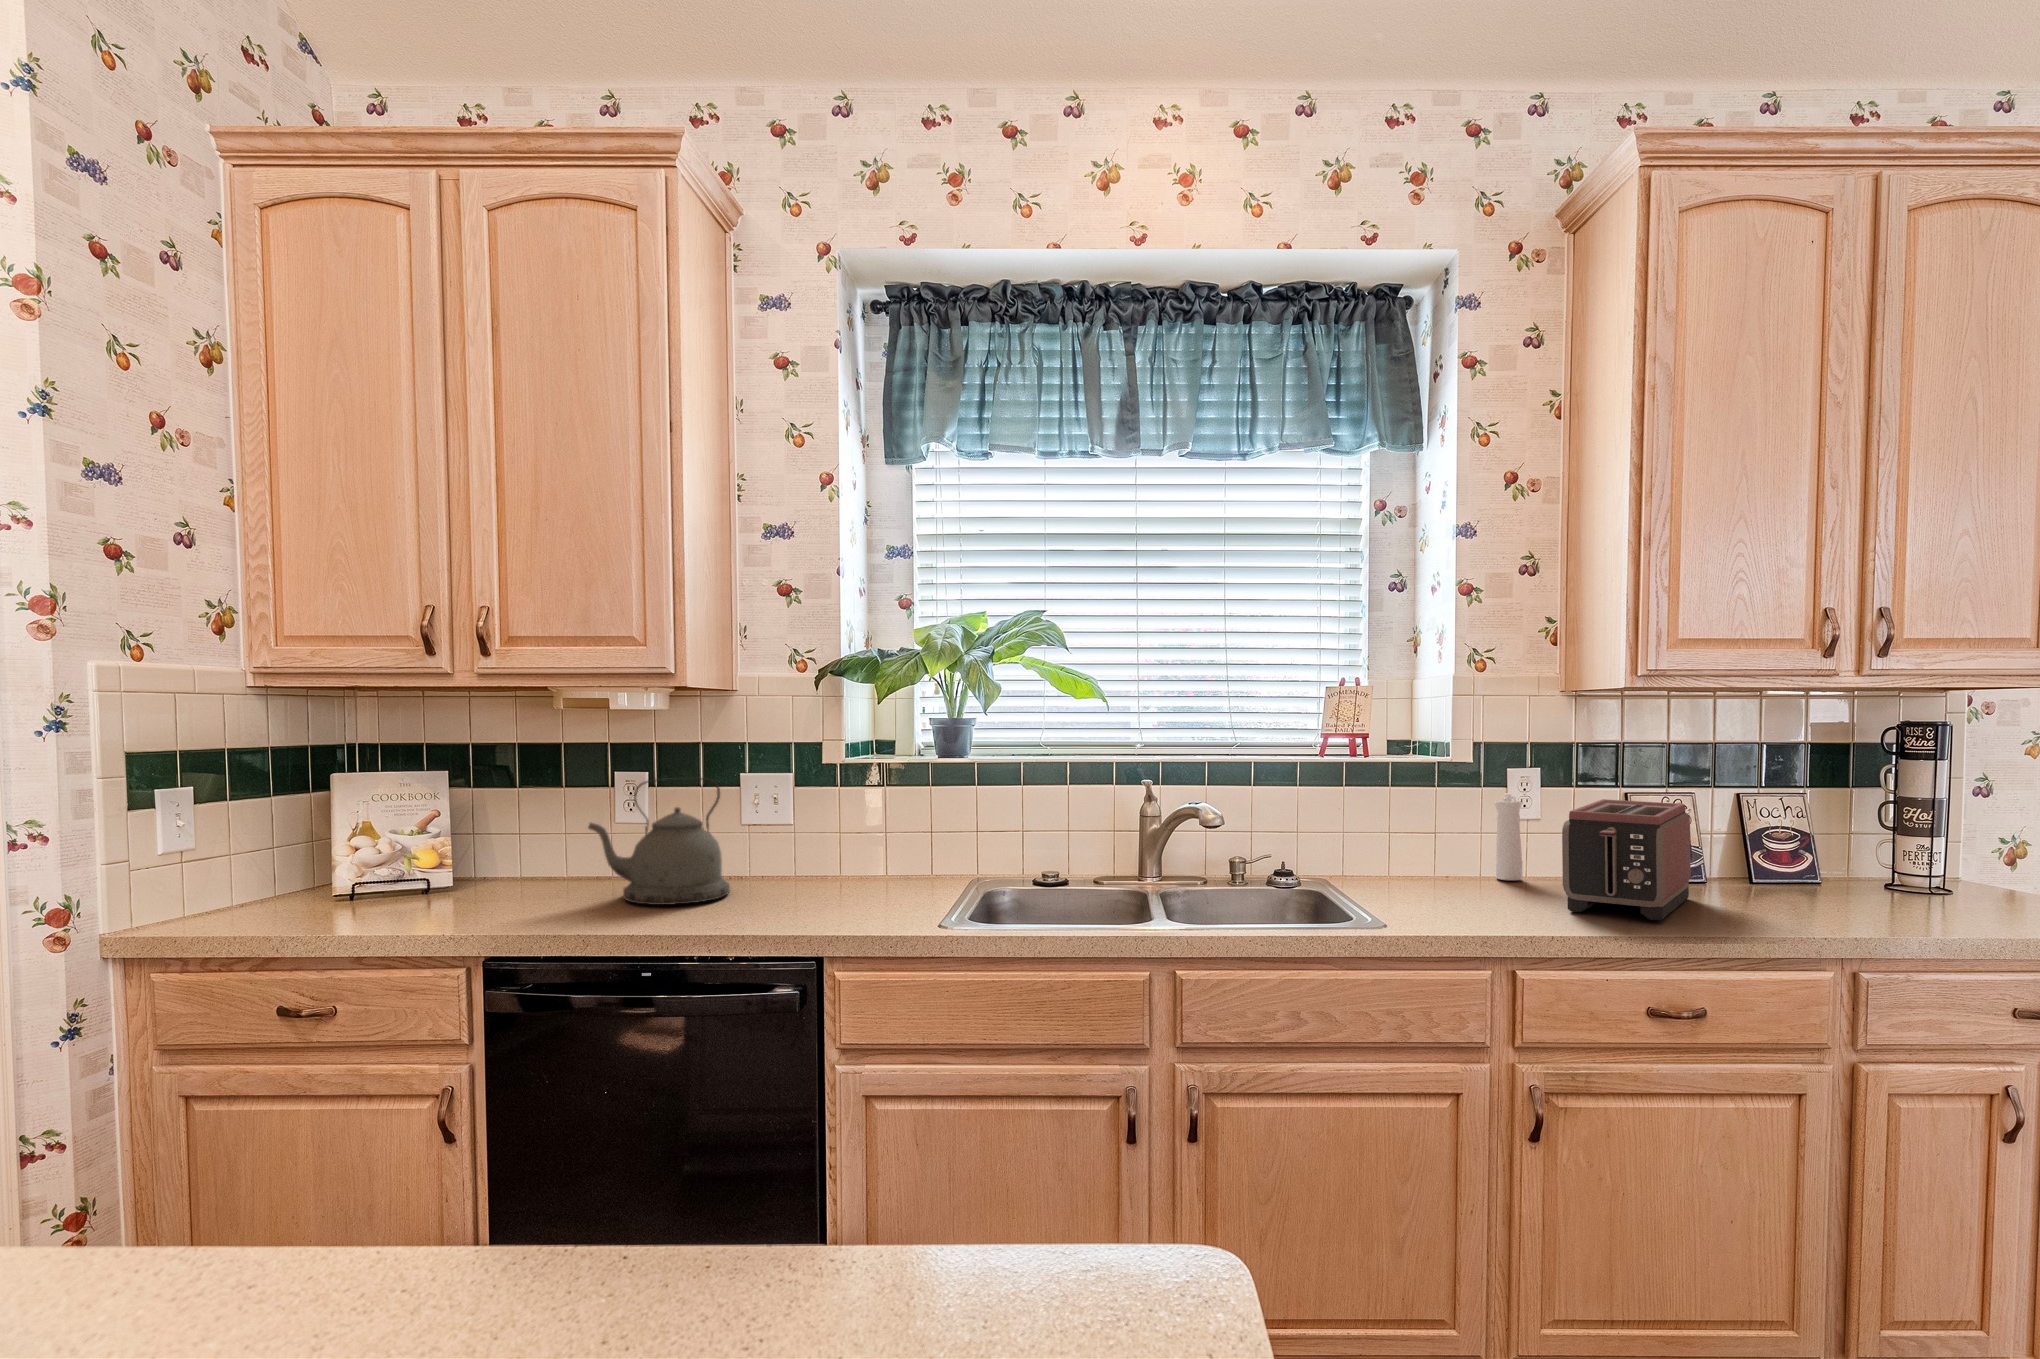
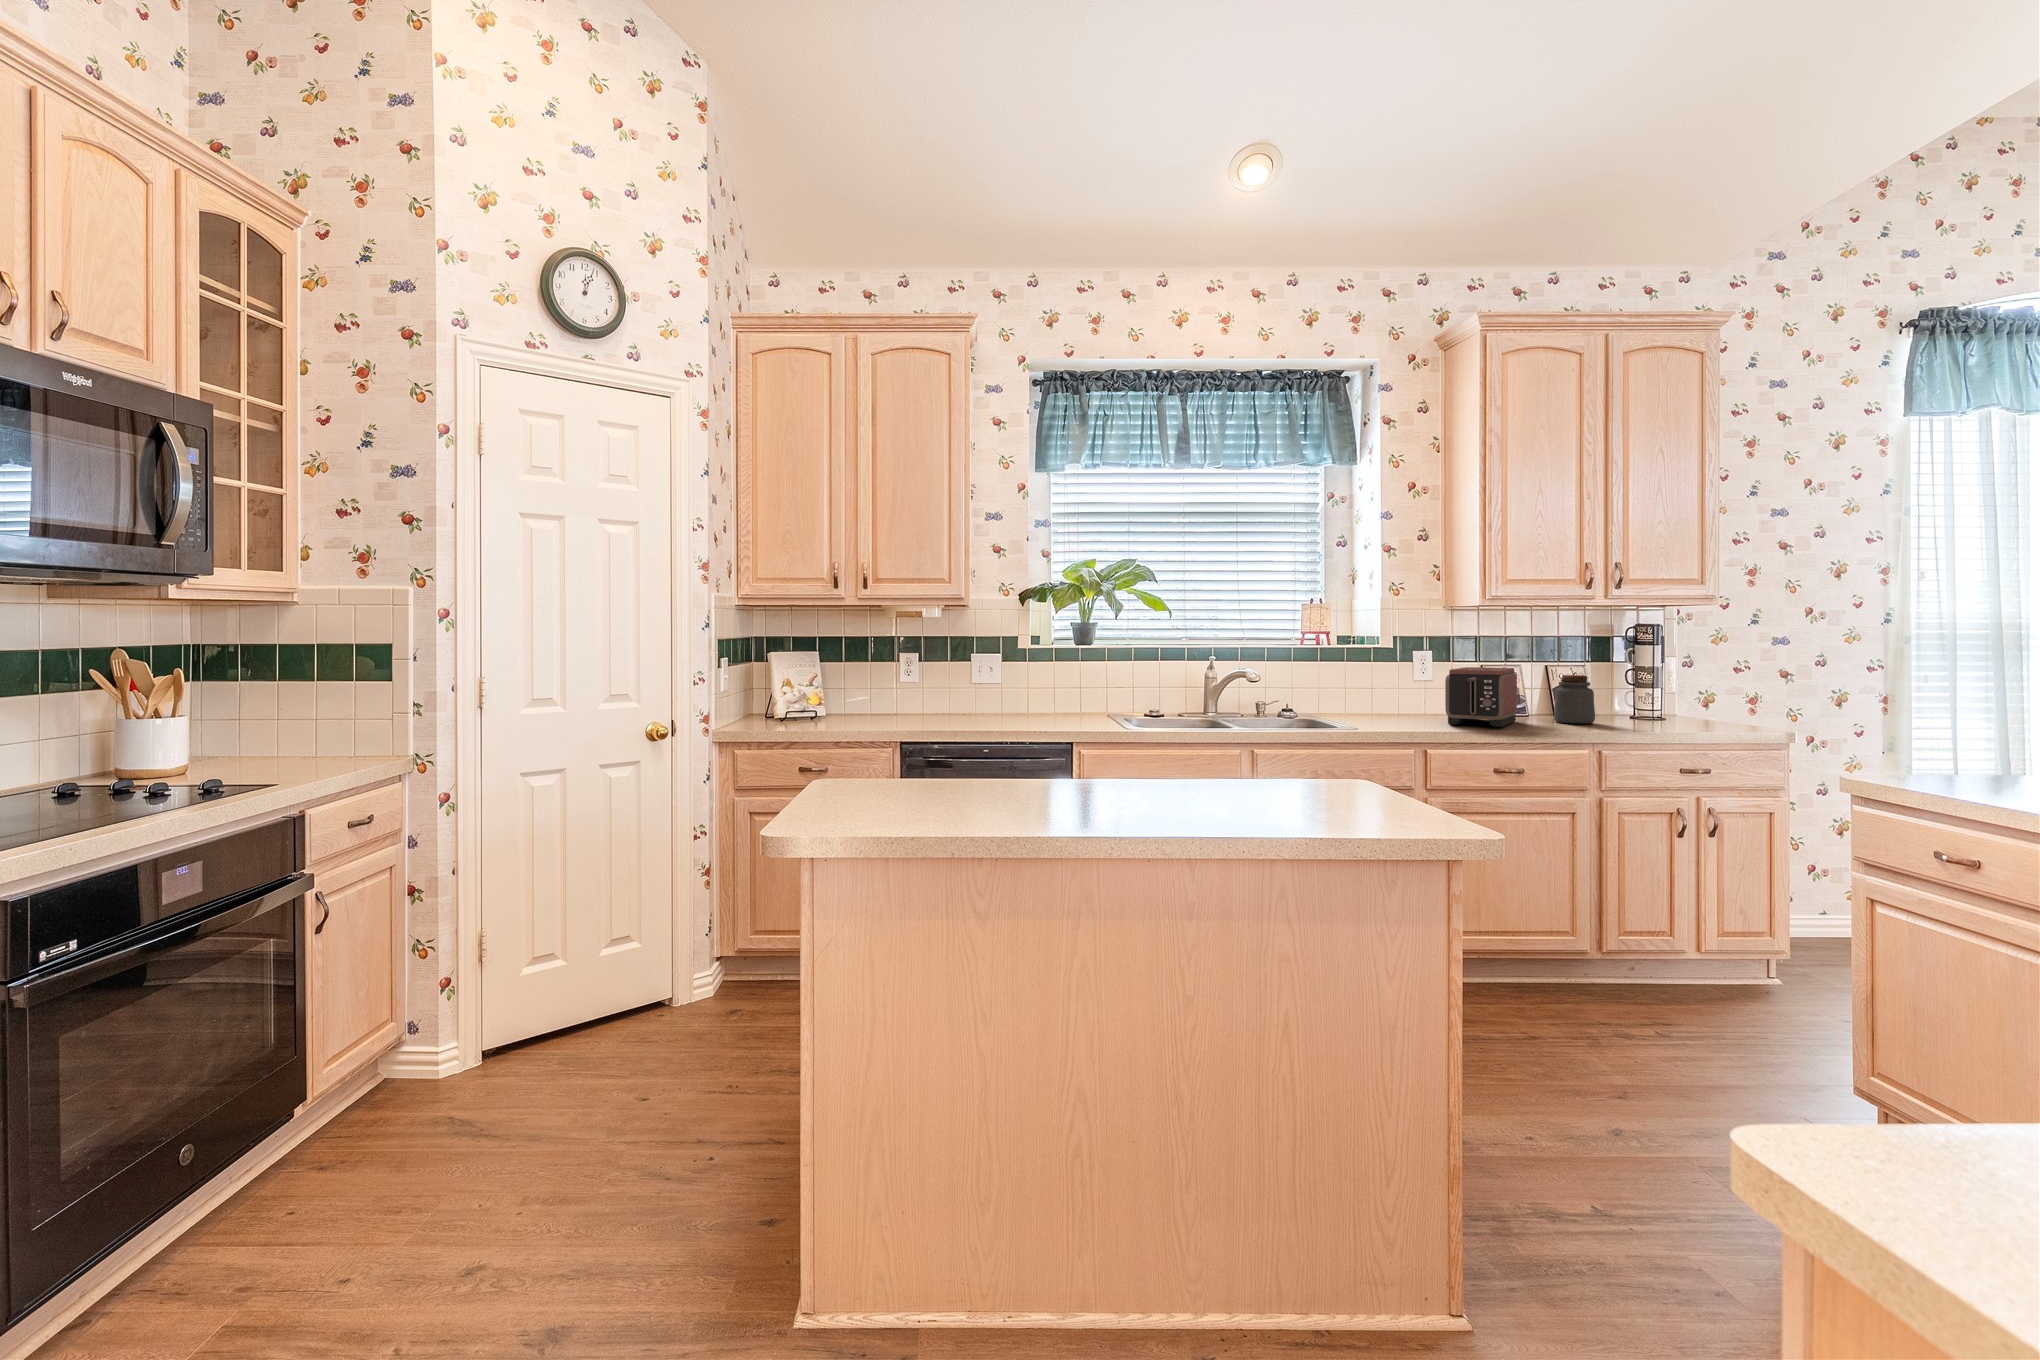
kettle: present [588,778,730,905] -> none [904,654,975,721]
pepper mill: present [1494,793,1523,880] -> none [1402,659,1423,715]
jar: none [1756,816,1828,906] -> present [1554,675,1595,724]

